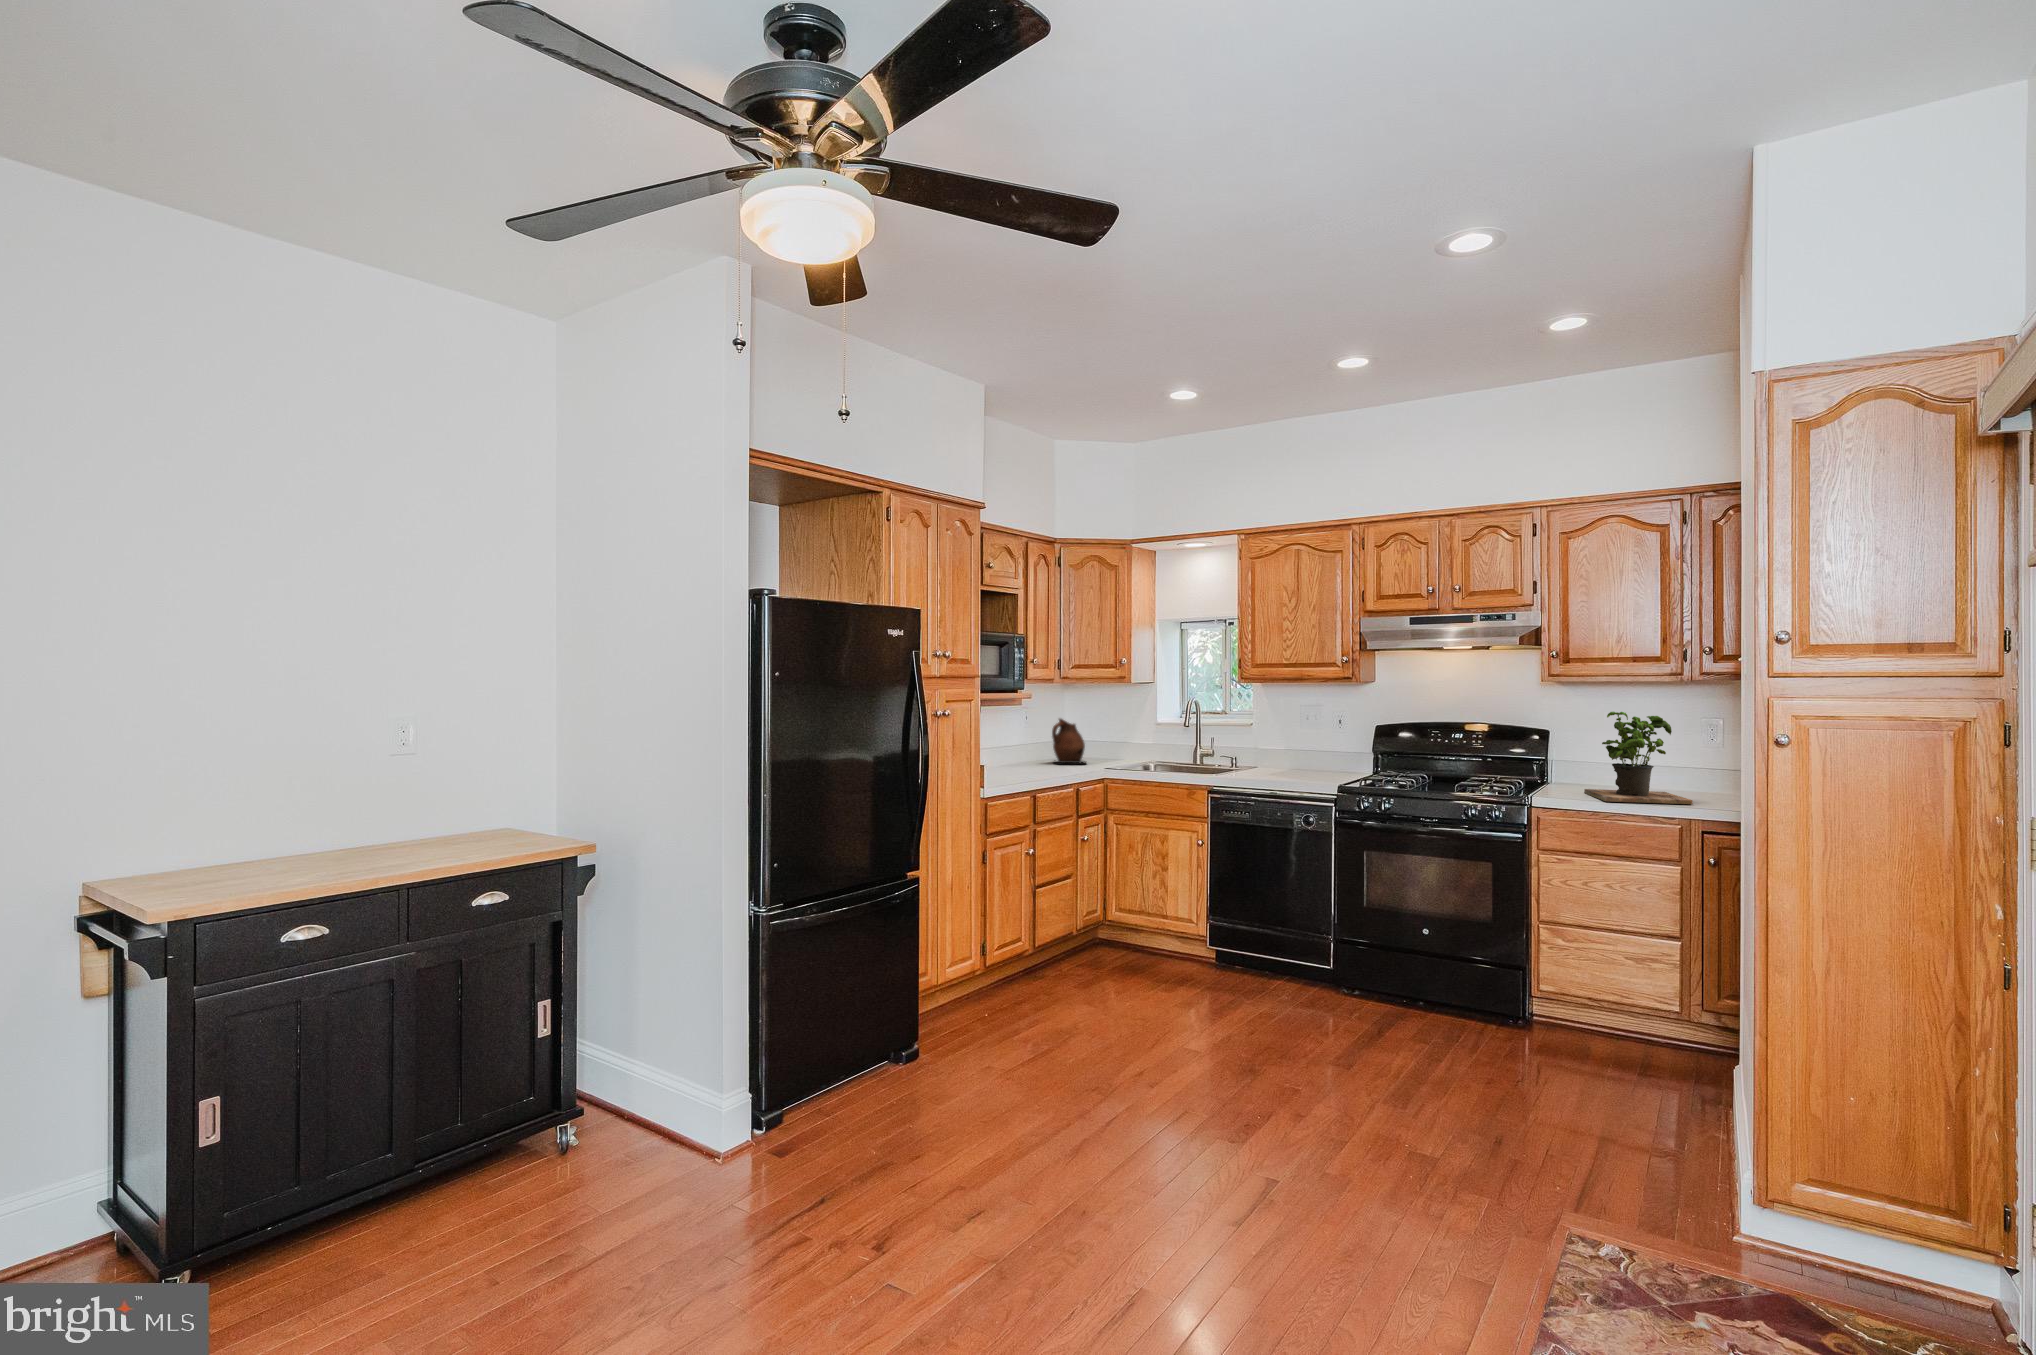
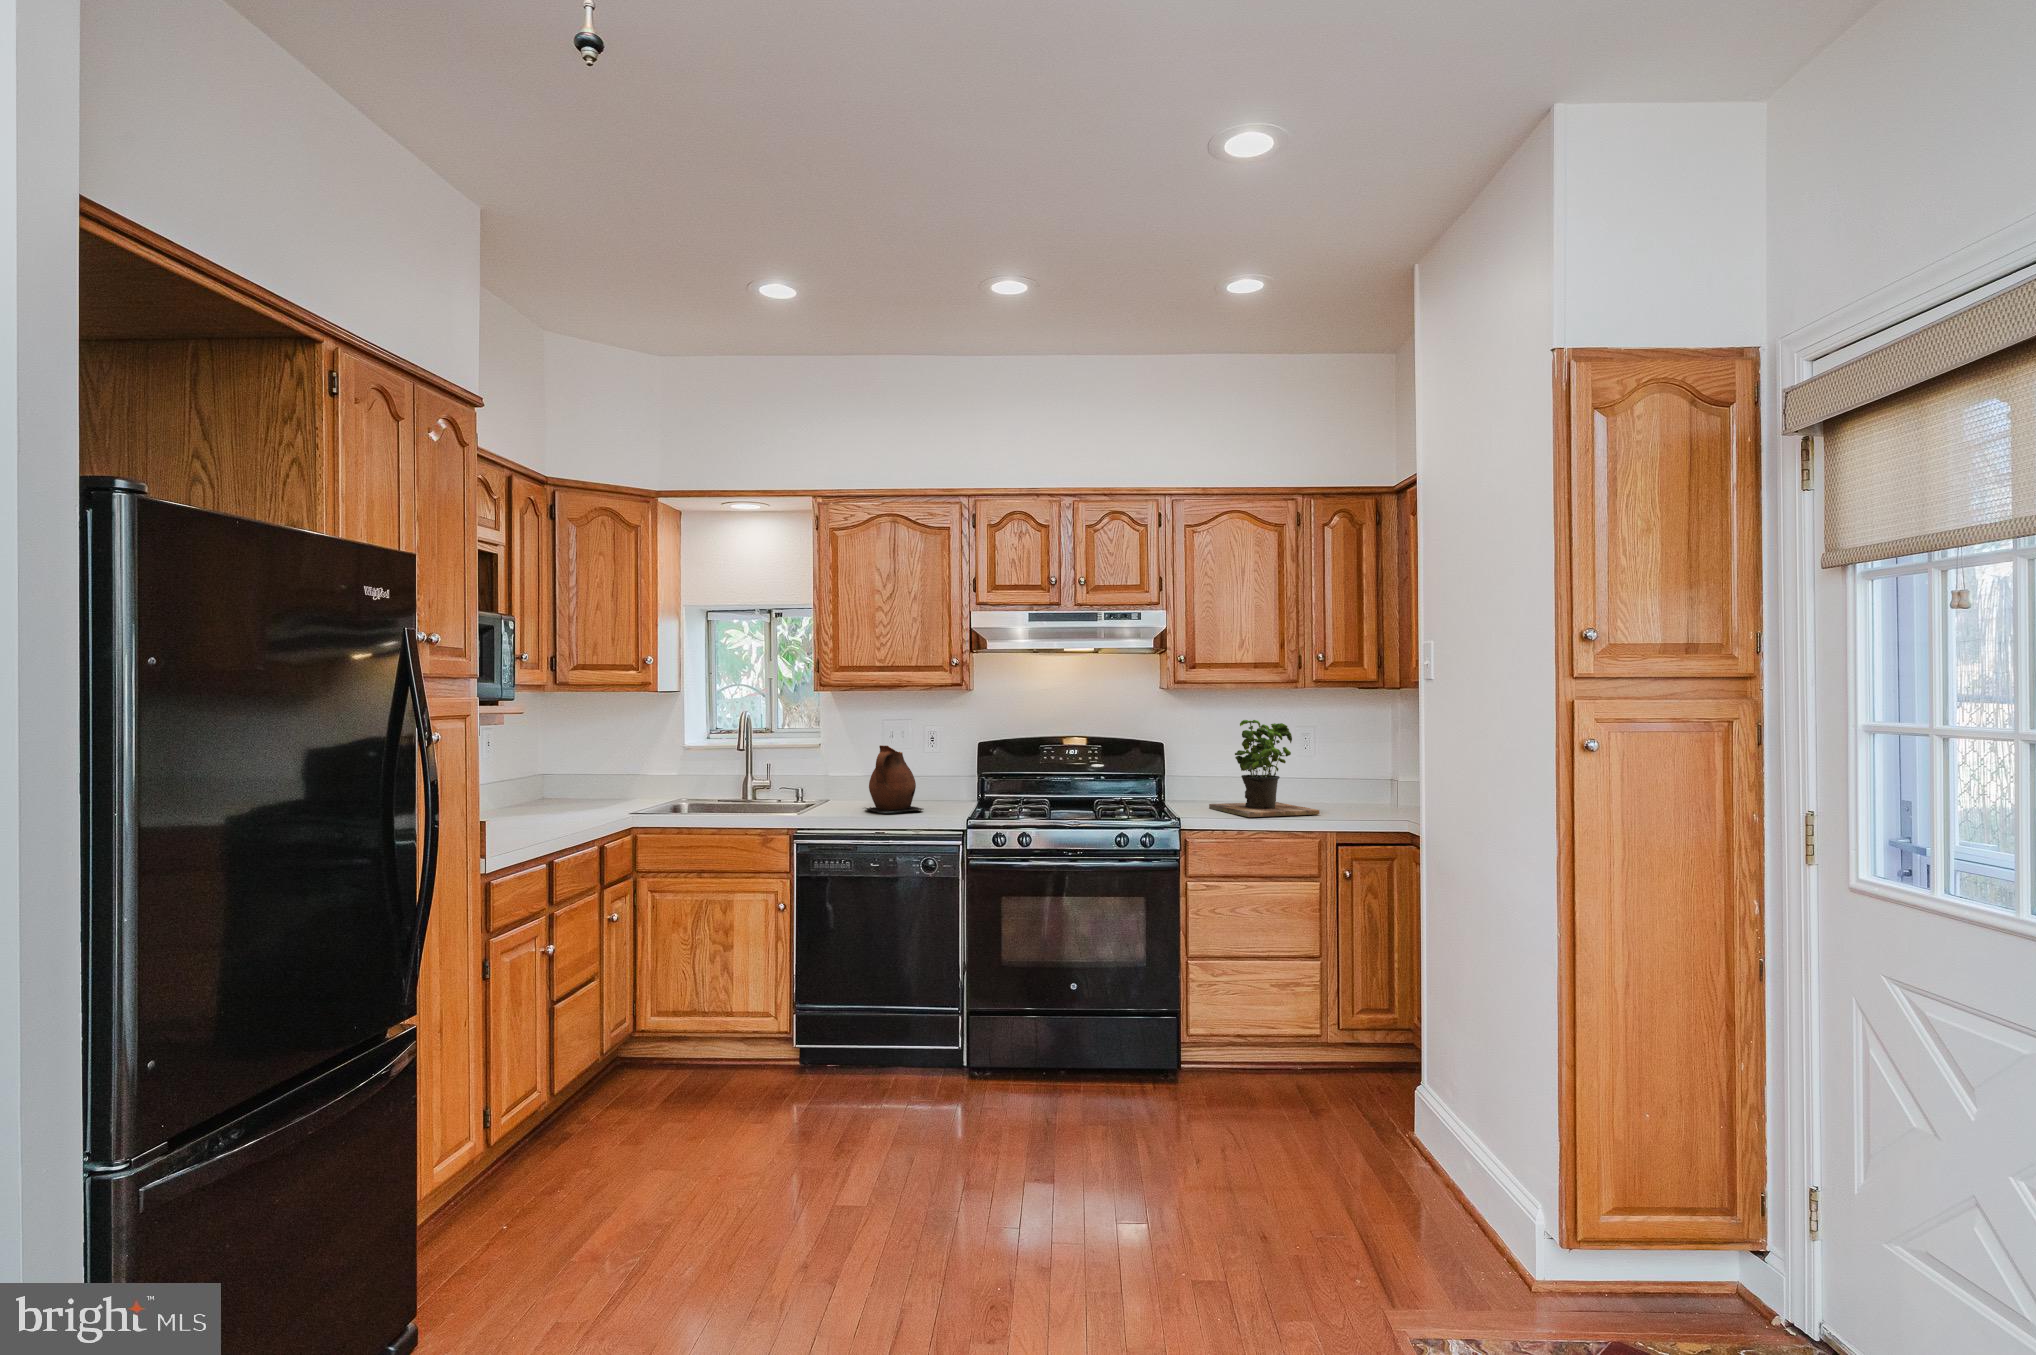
ceramic pitcher: present [1052,719,1086,763] -> present [866,745,924,812]

